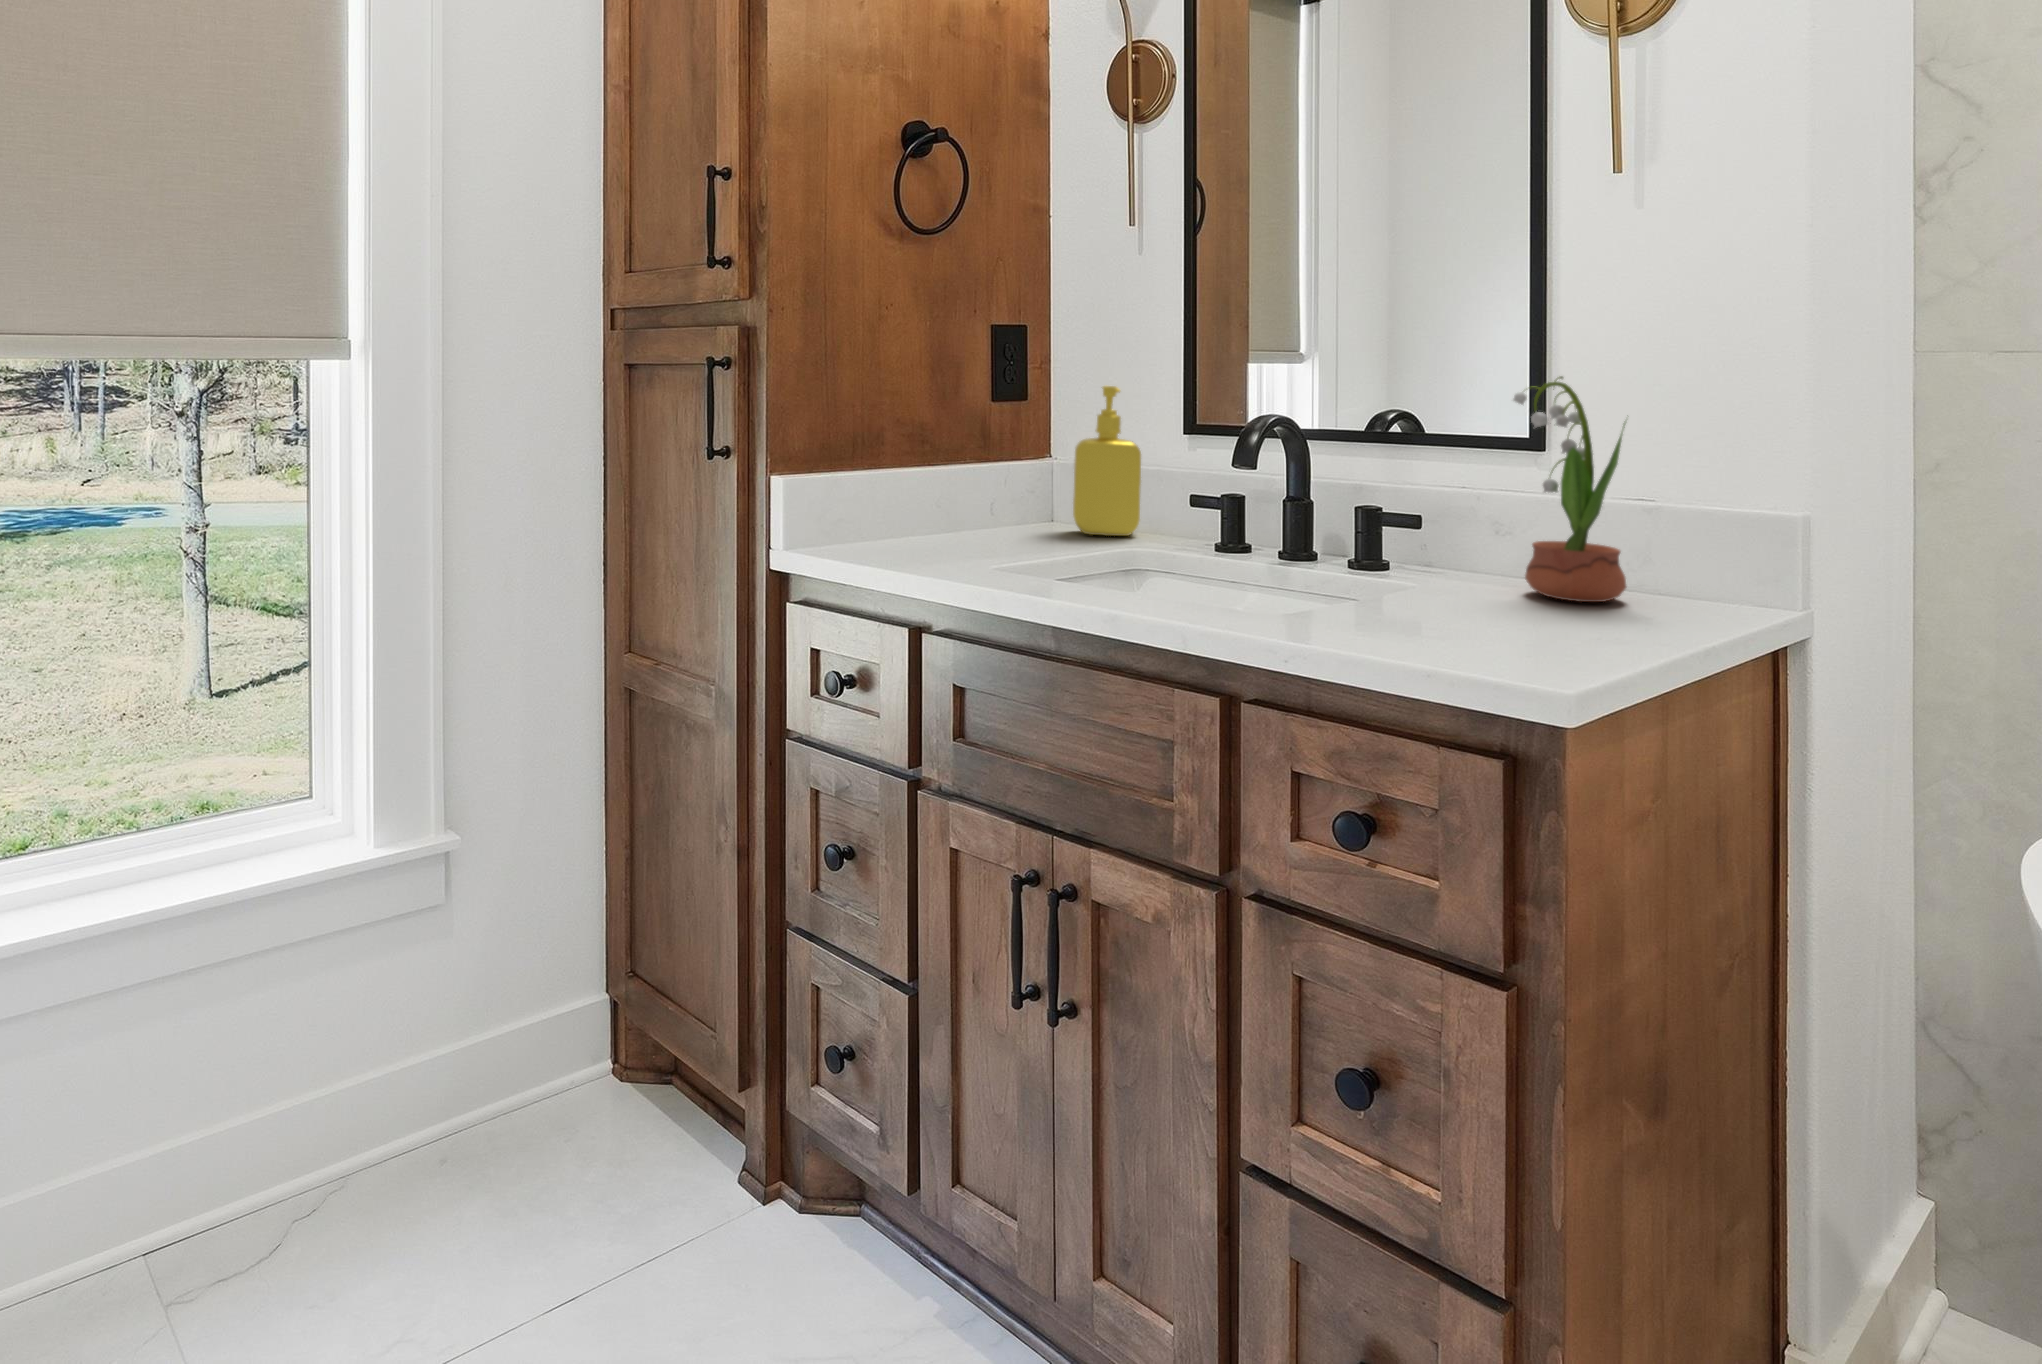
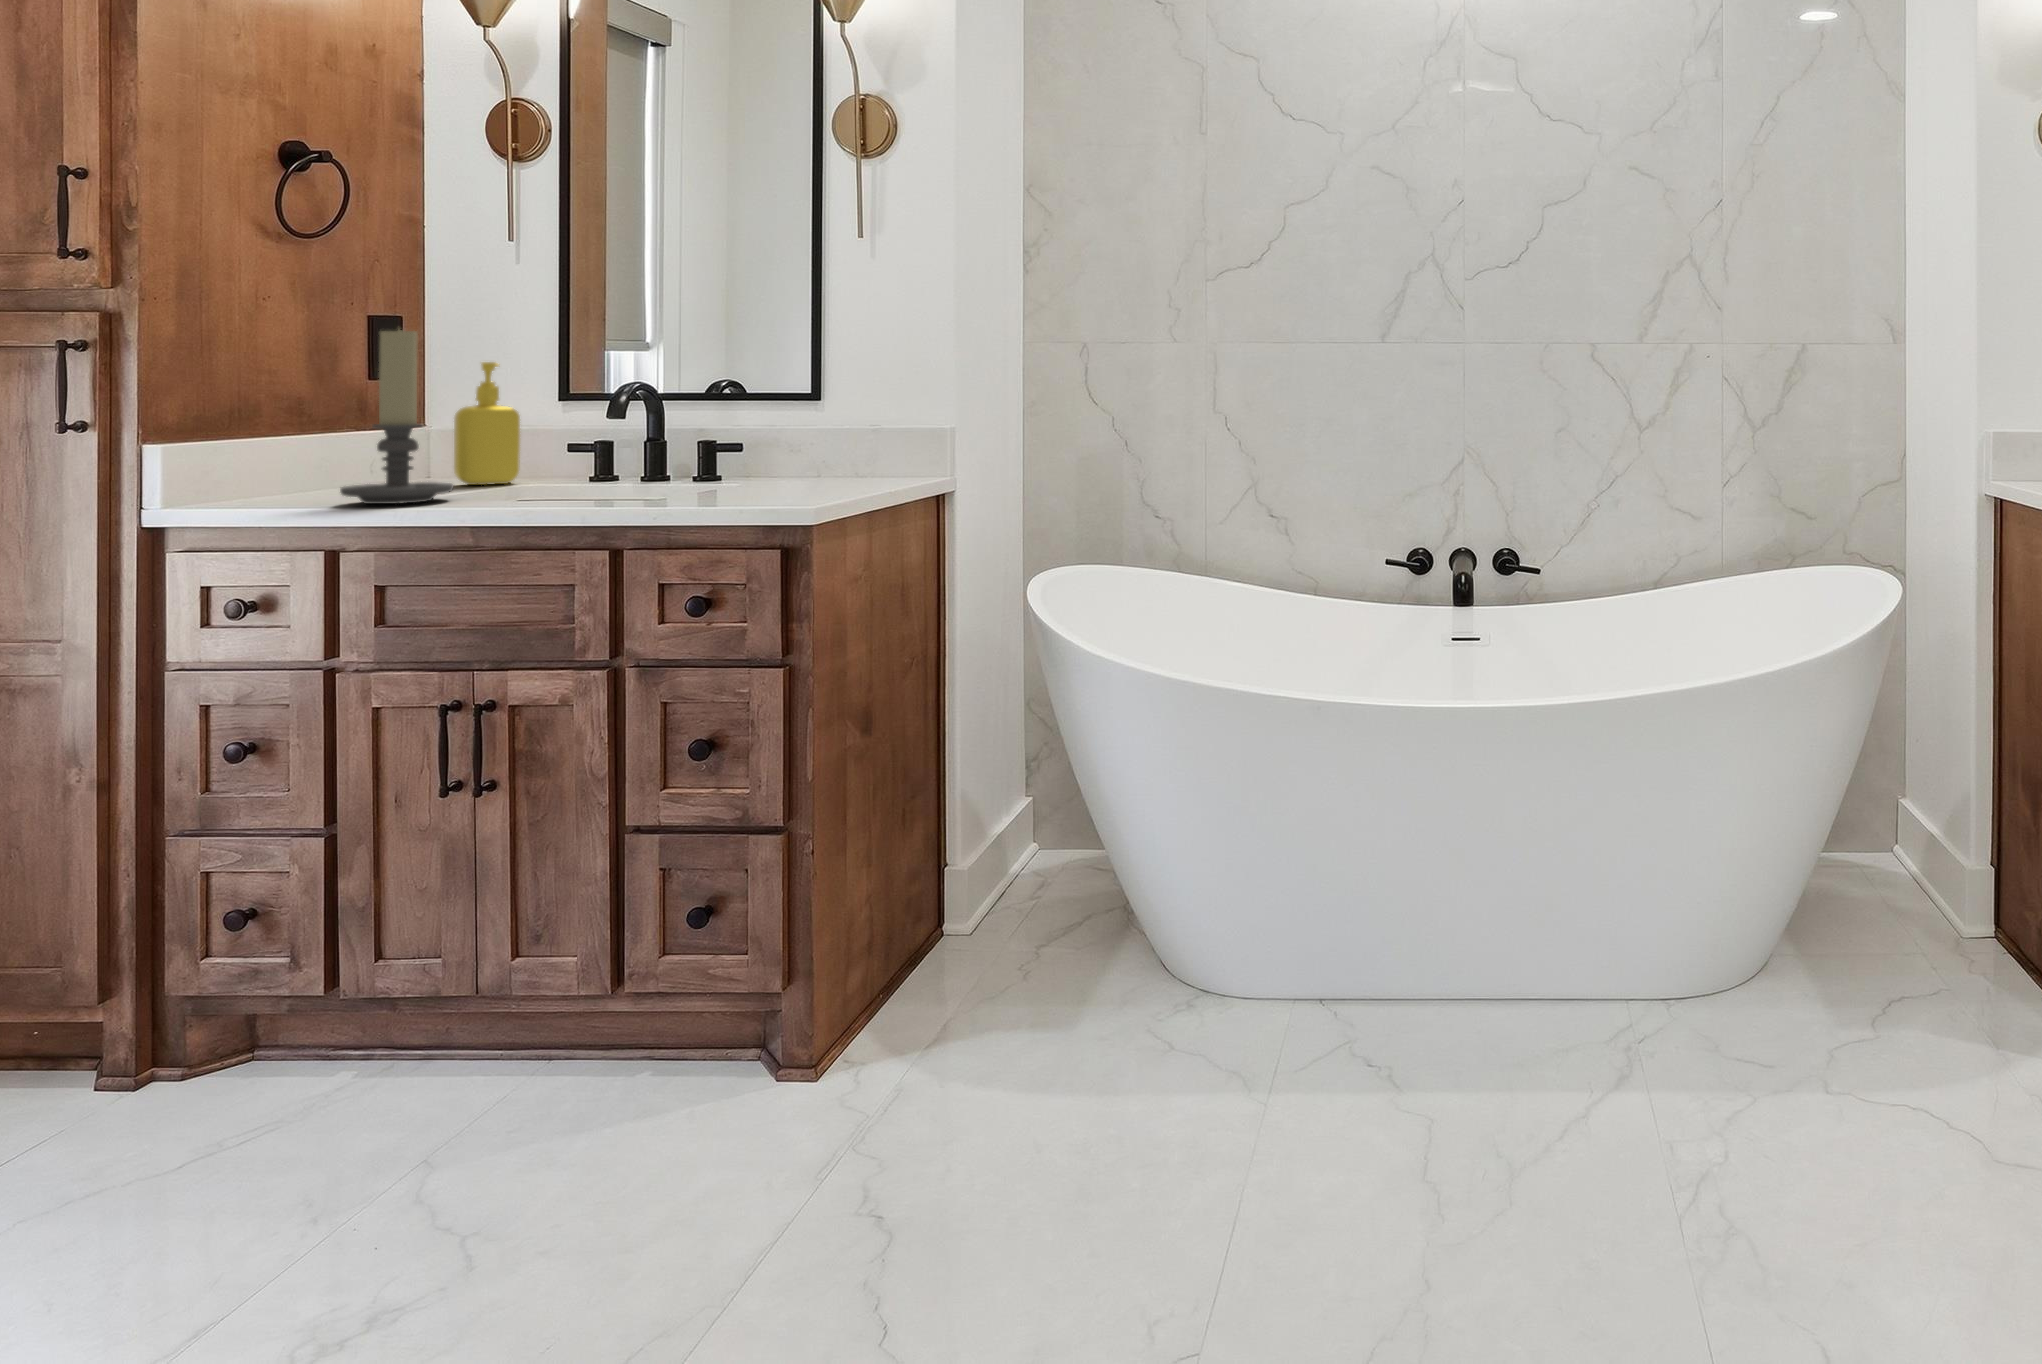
candle holder: none [939,345,1056,568] -> present [340,329,453,504]
potted flower: present [1513,376,1626,602] -> none [801,344,871,484]

